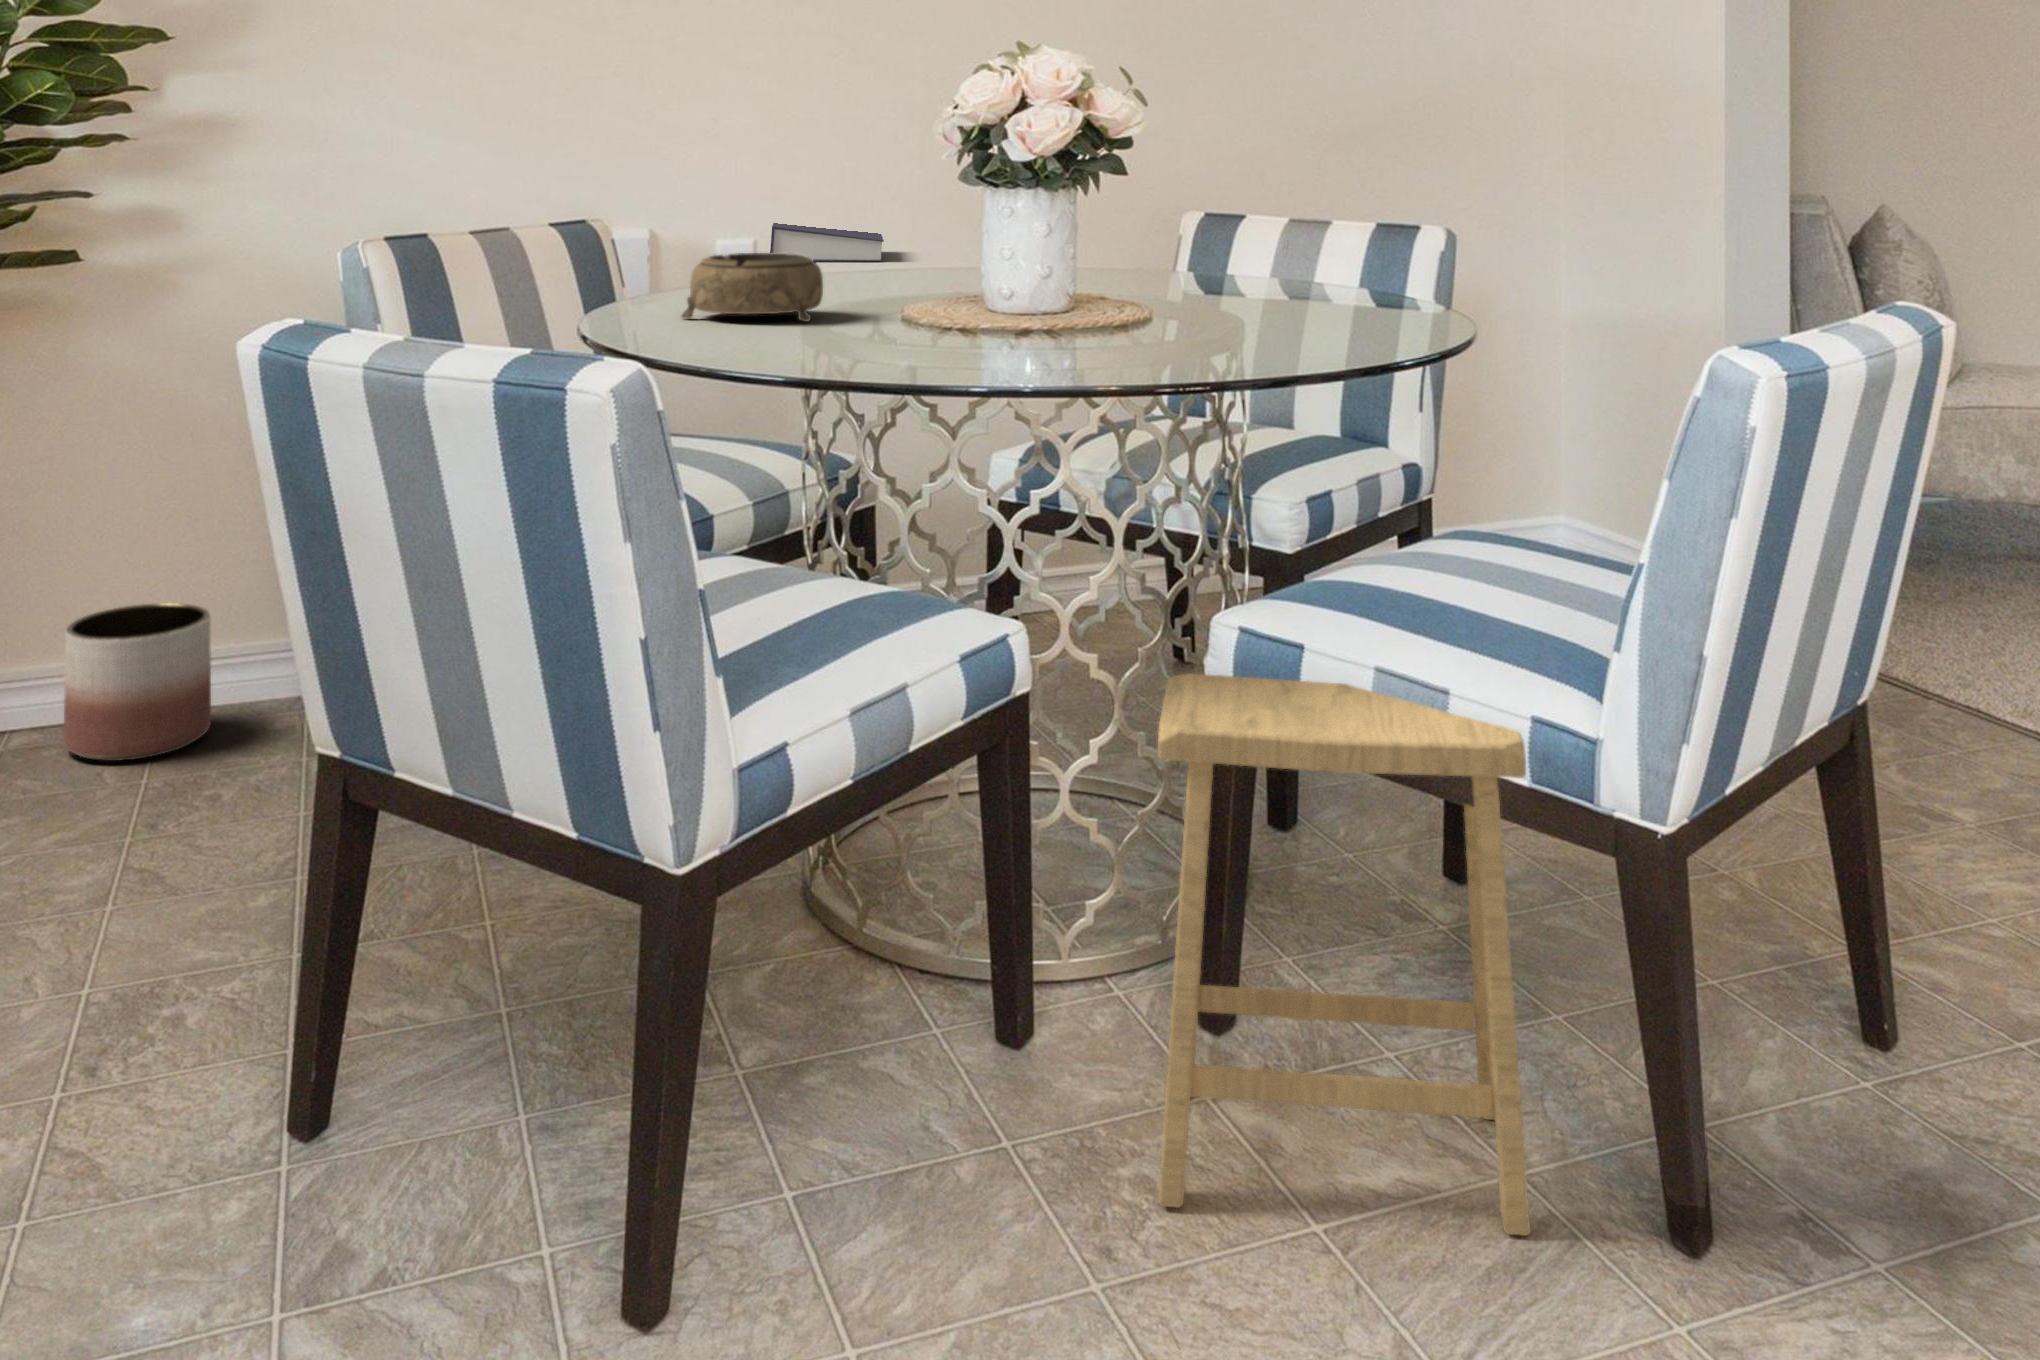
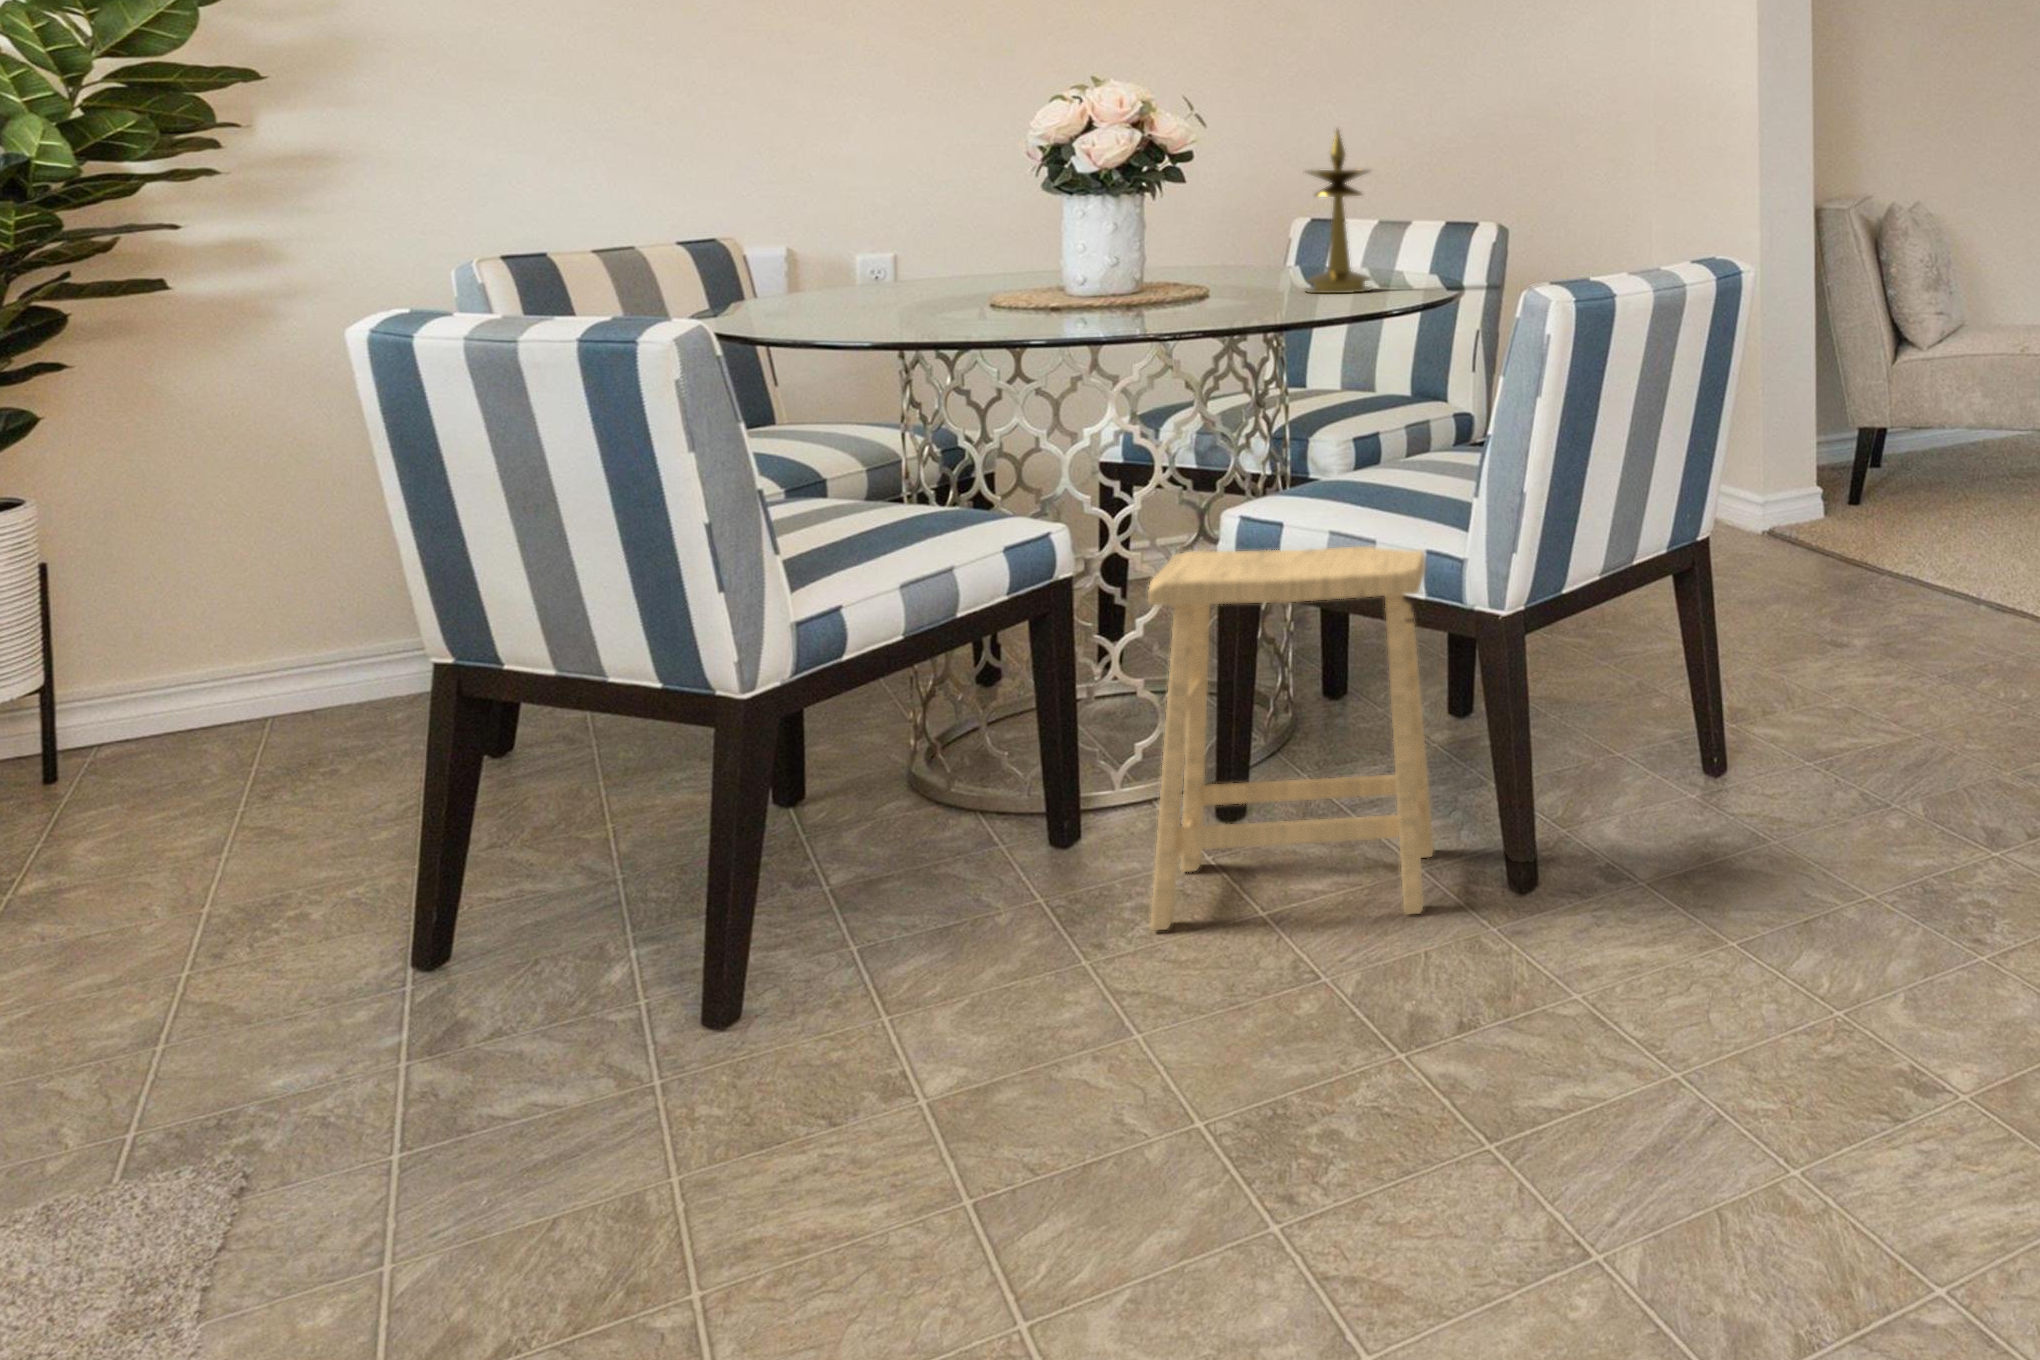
candlestick: none [1254,109,1339,316] -> present [1306,130,1372,293]
book: present [770,223,884,262] -> none [898,236,1013,275]
decorative bowl: present [681,253,823,322] -> none [785,256,918,313]
planter: present [64,603,211,761] -> none [157,614,320,760]

